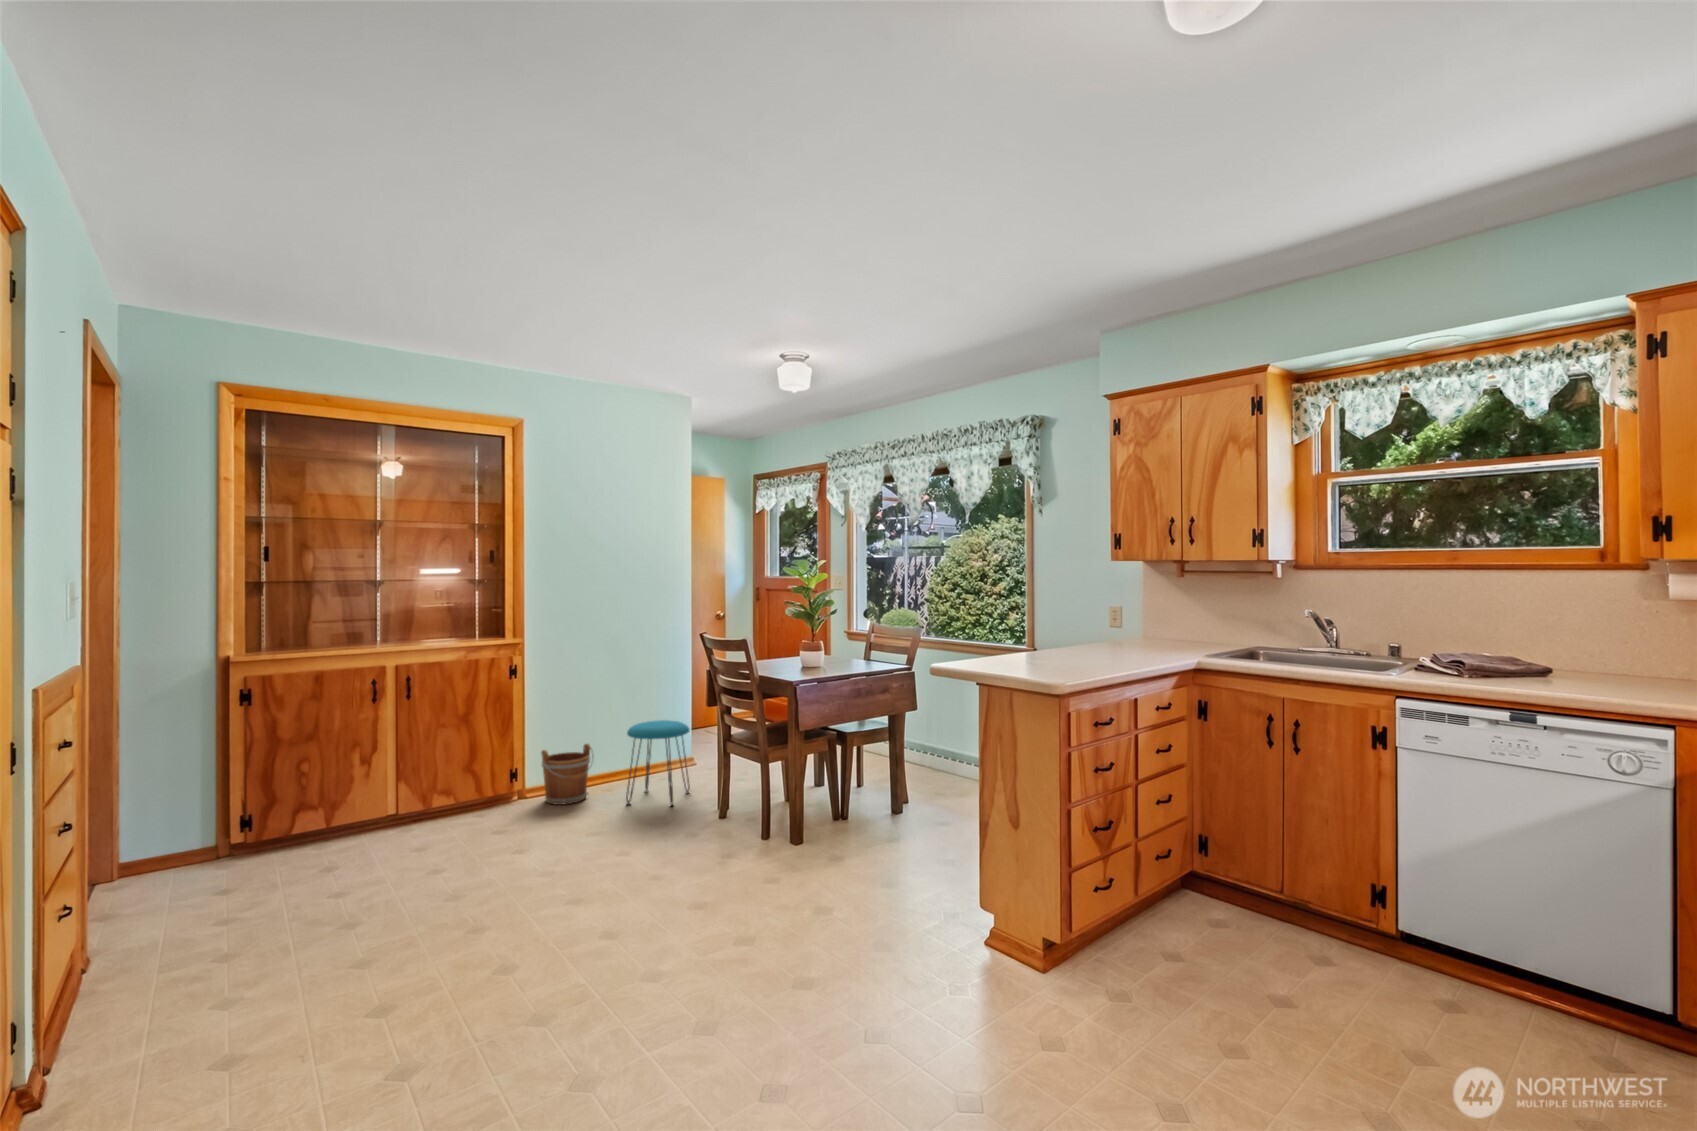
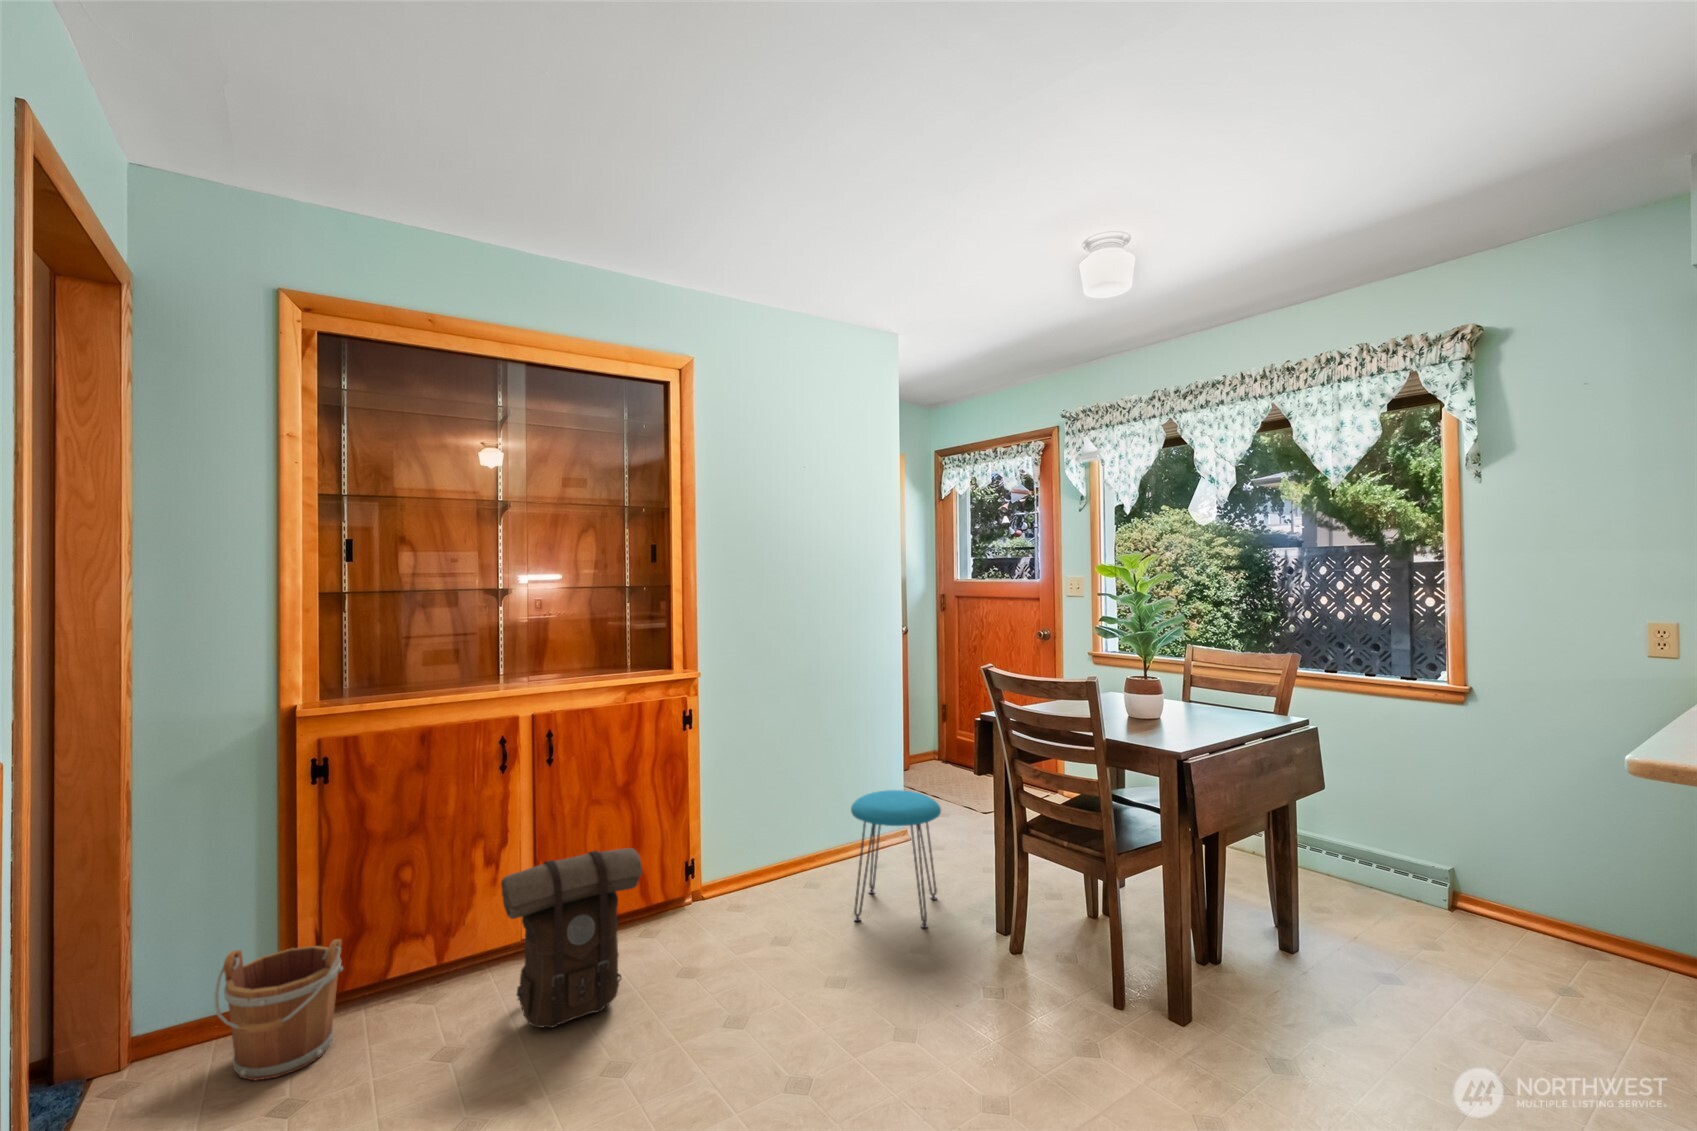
bucket: present [541,744,593,805] -> present [215,939,343,1080]
backpack: none [370,747,466,856] -> present [501,848,642,1028]

